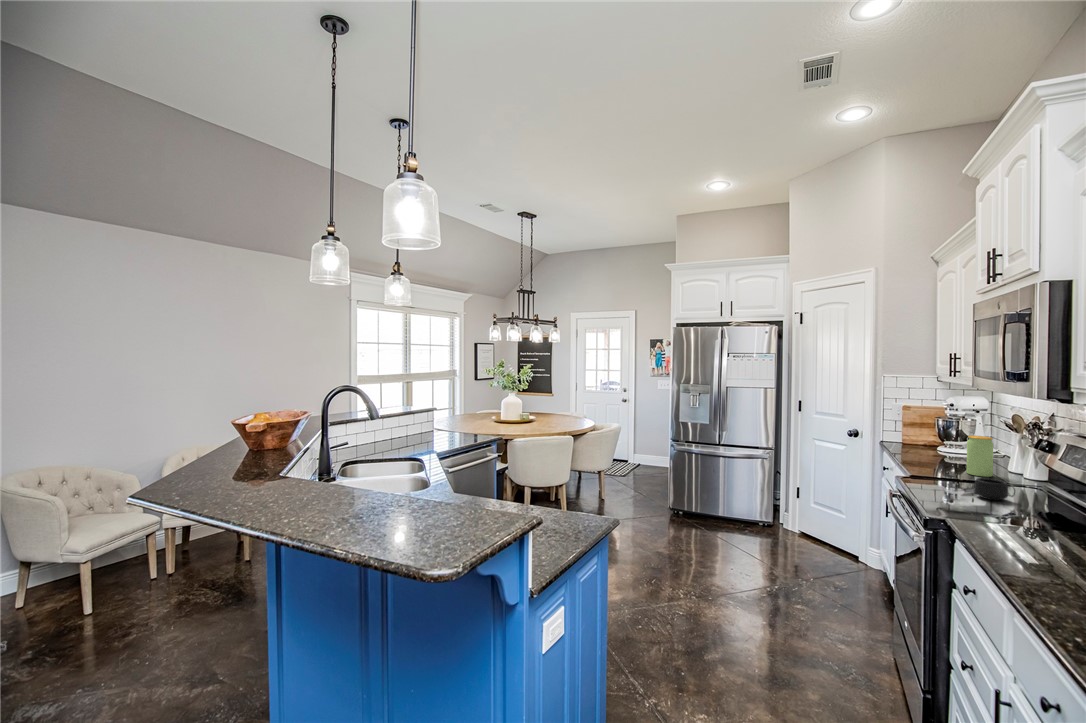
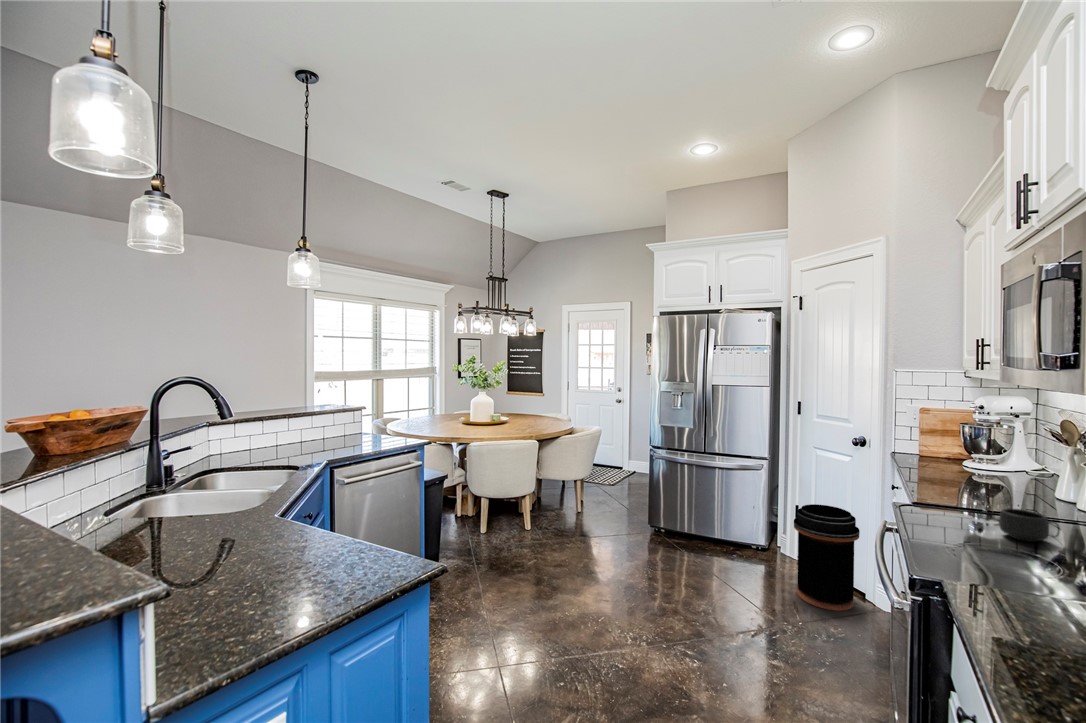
jar: present [966,435,993,477] -> none [996,447,1033,504]
trash can: none [800,485,853,570] -> present [794,504,860,610]

